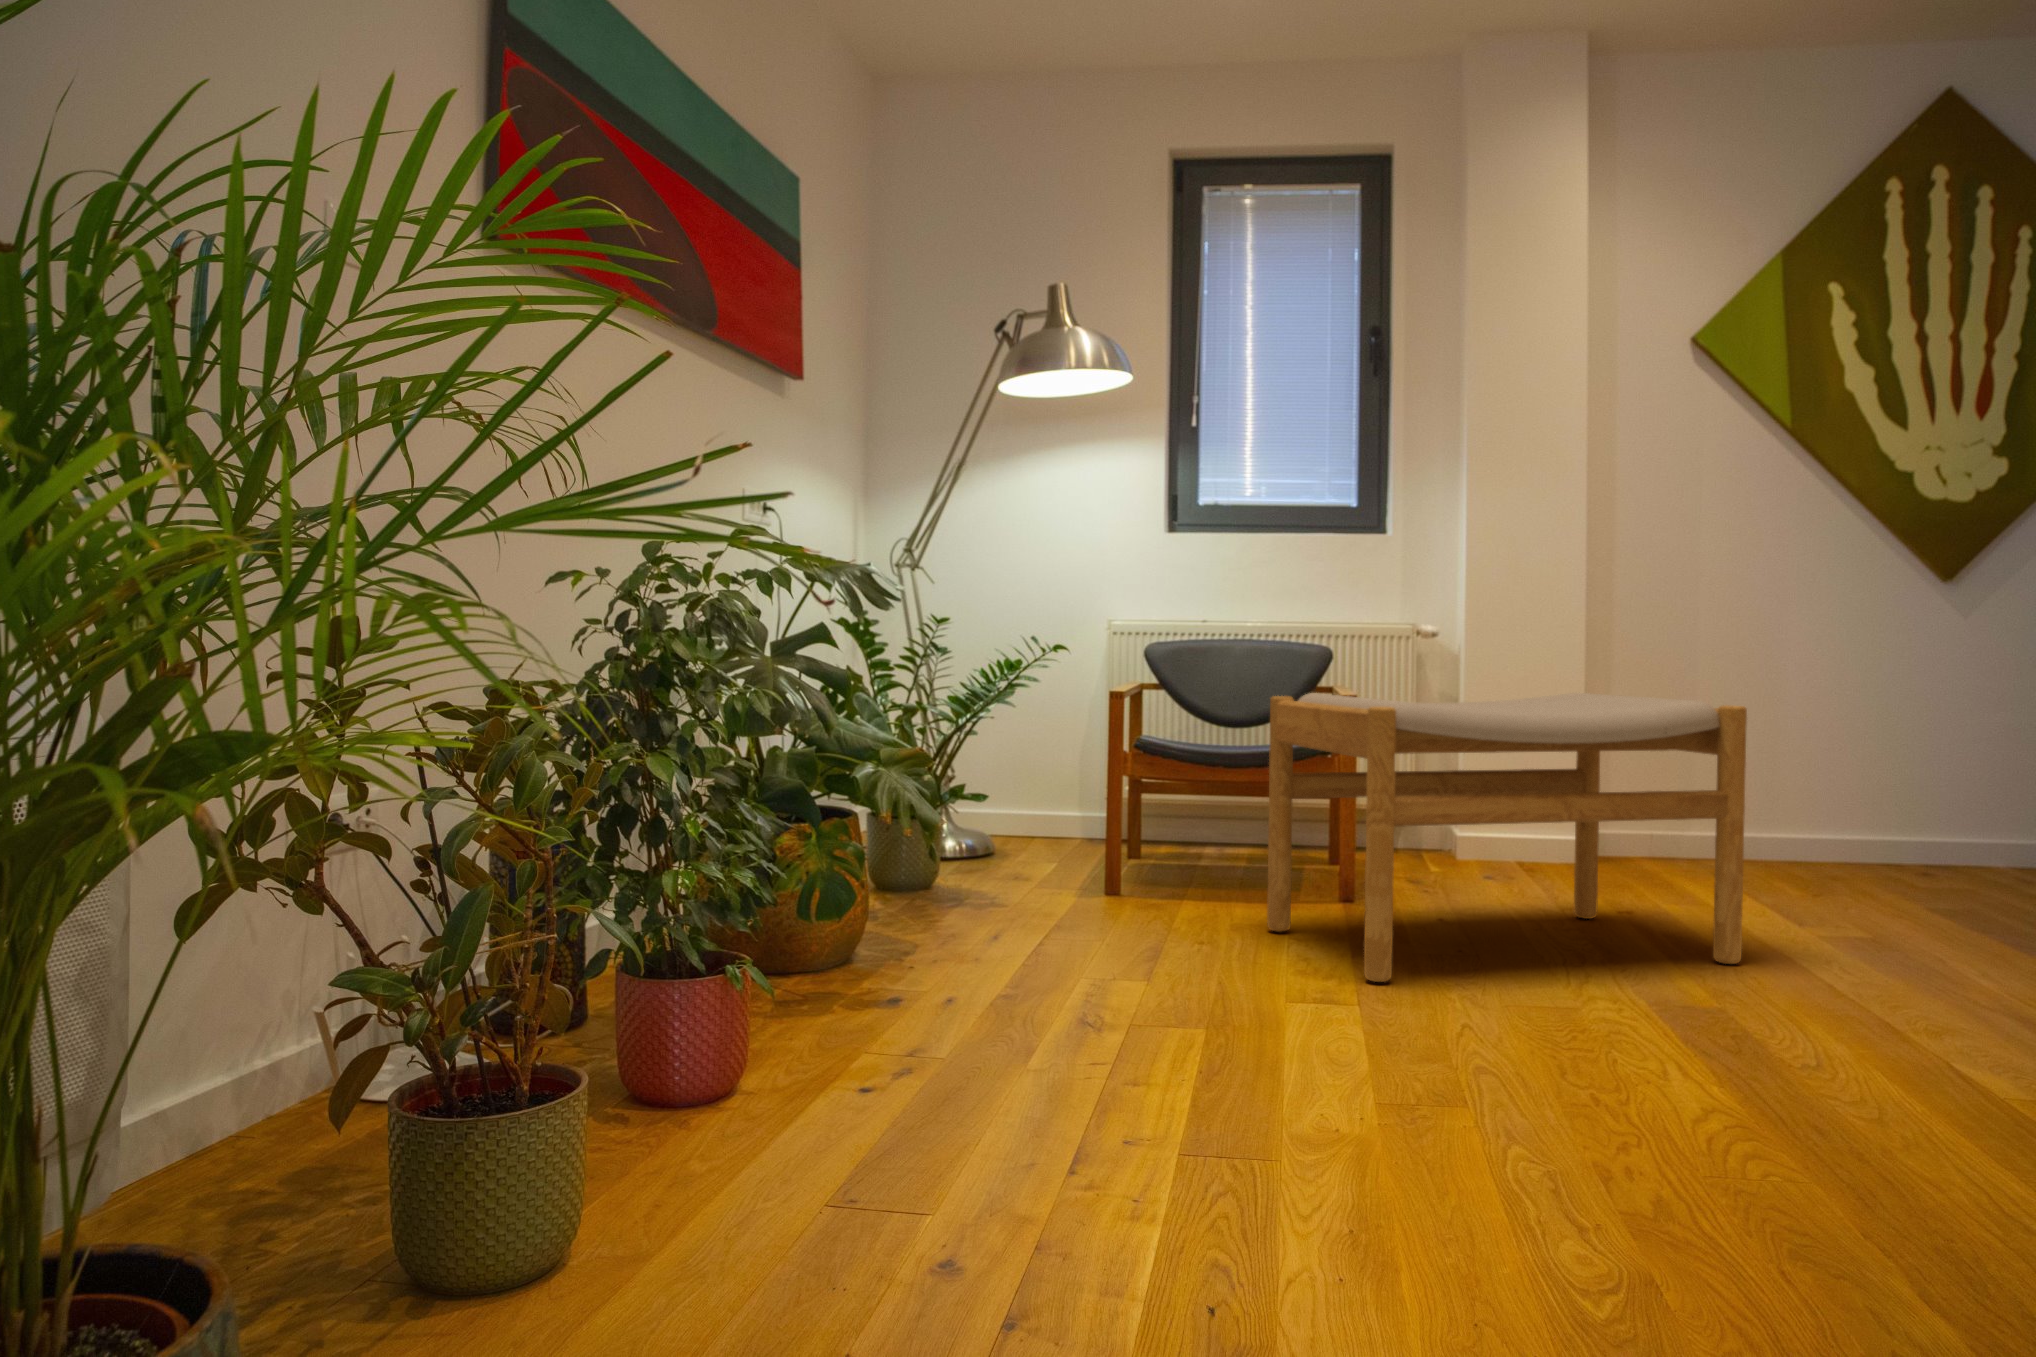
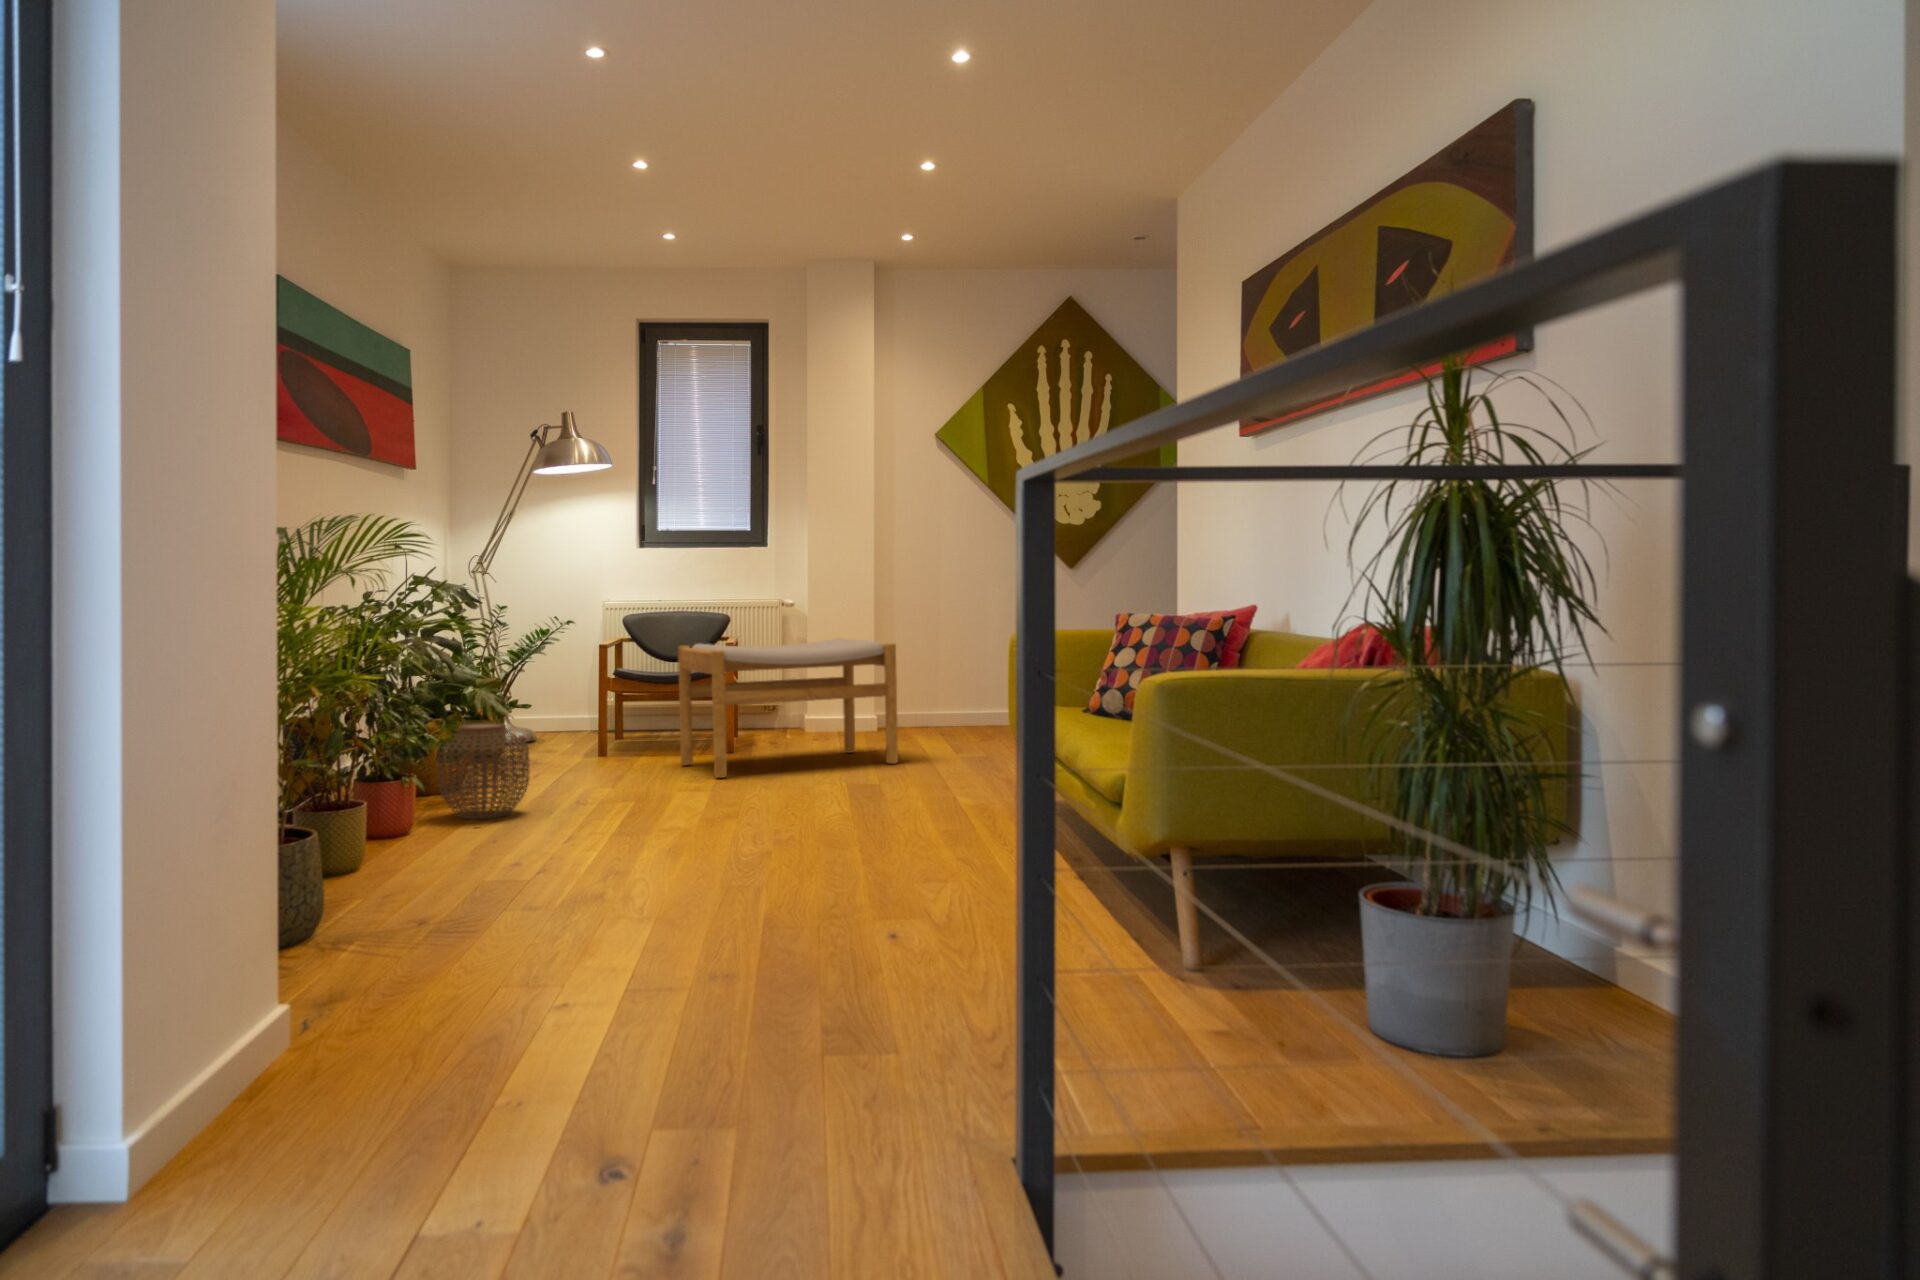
woven basket: none [777,858,992,1104] -> present [437,723,530,819]

